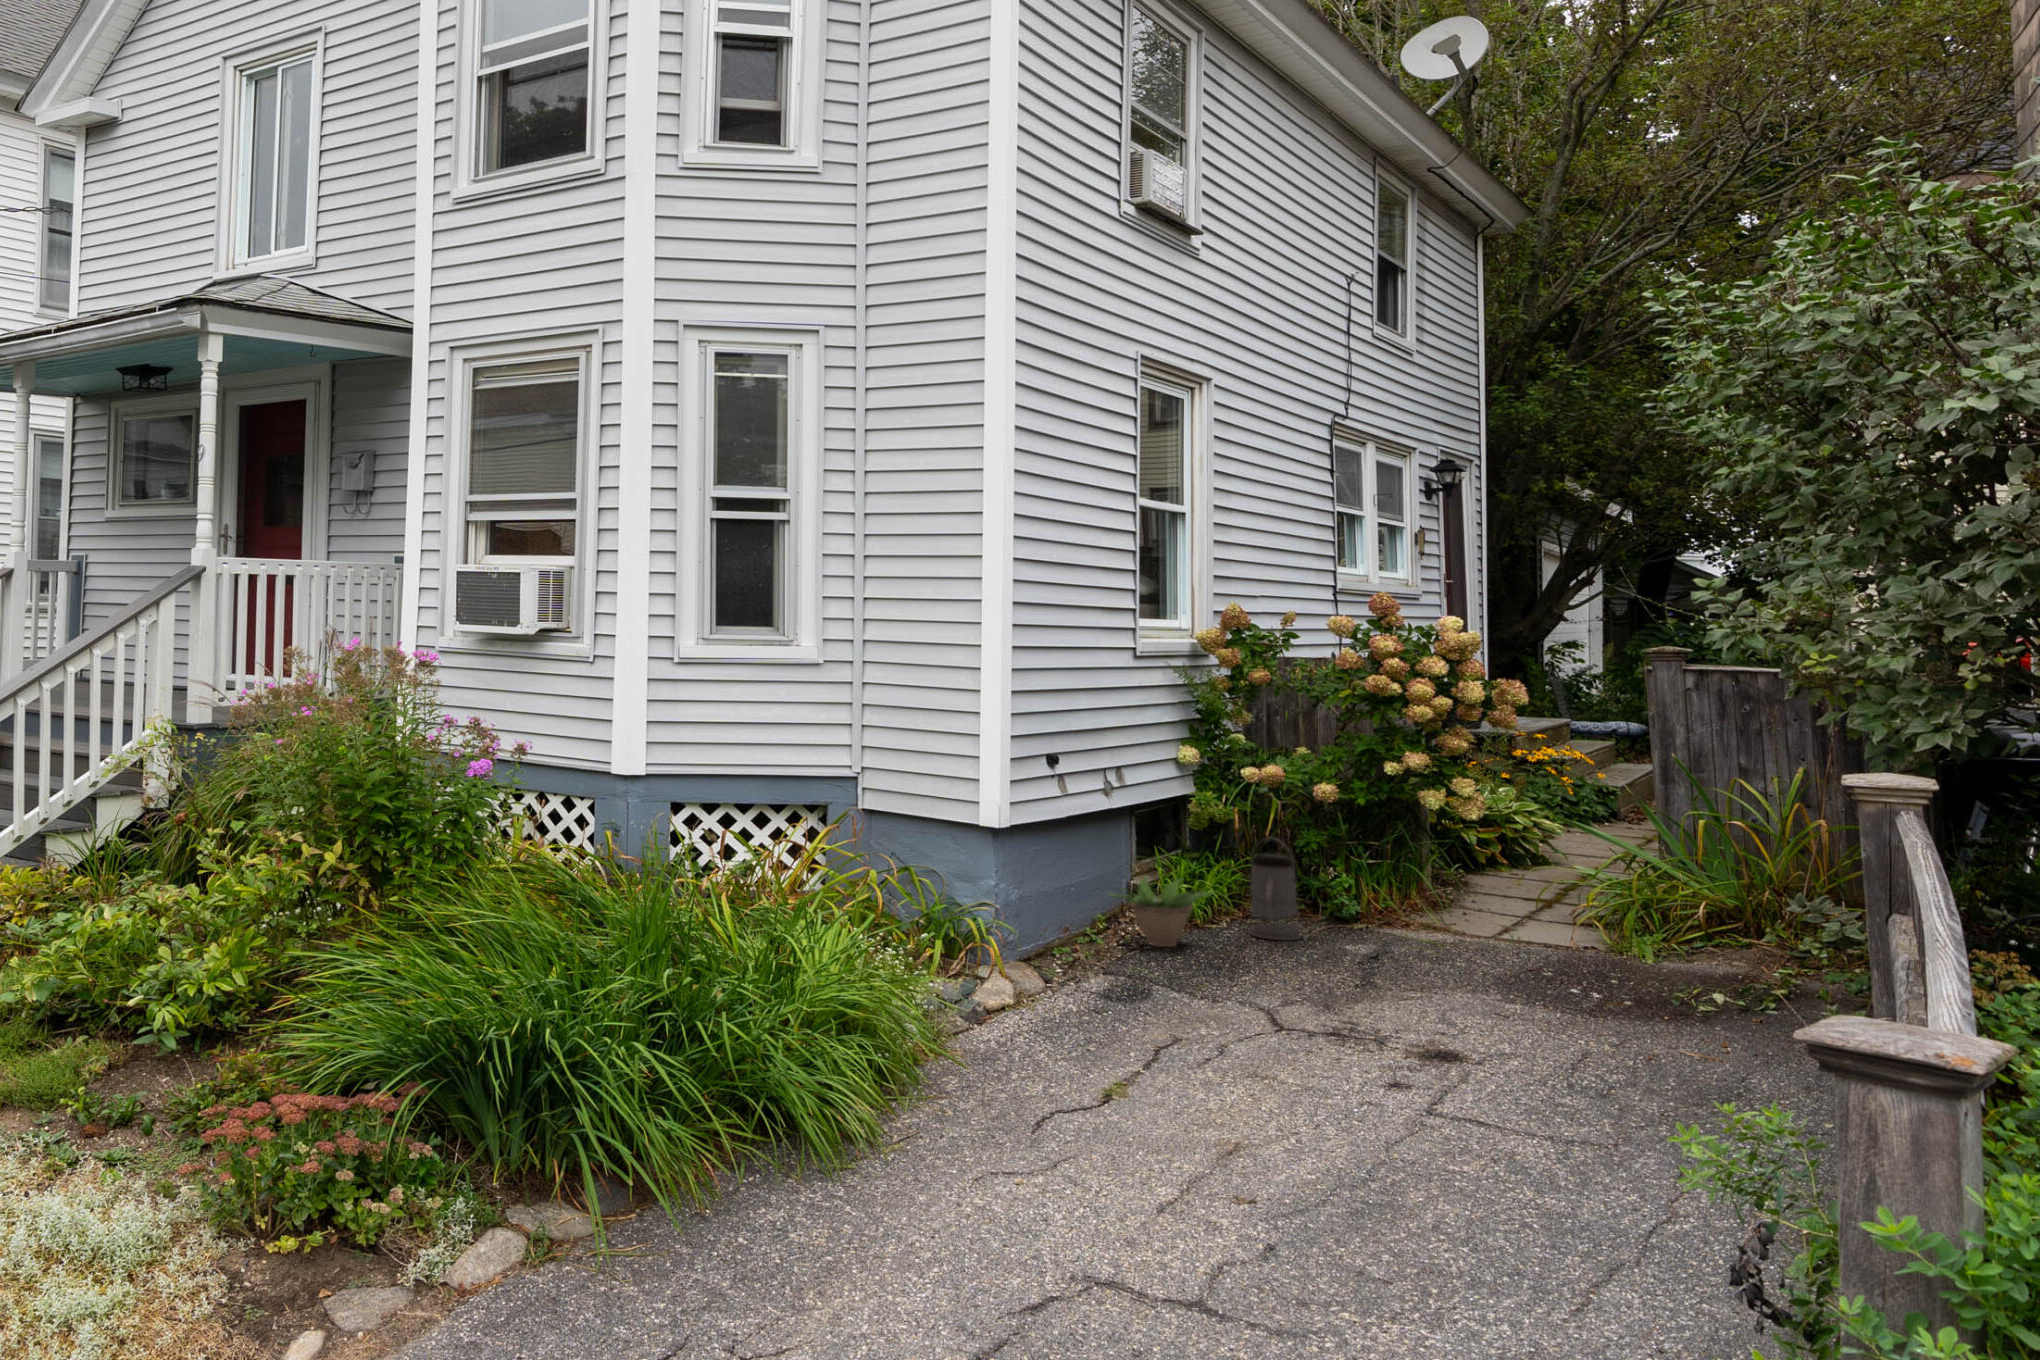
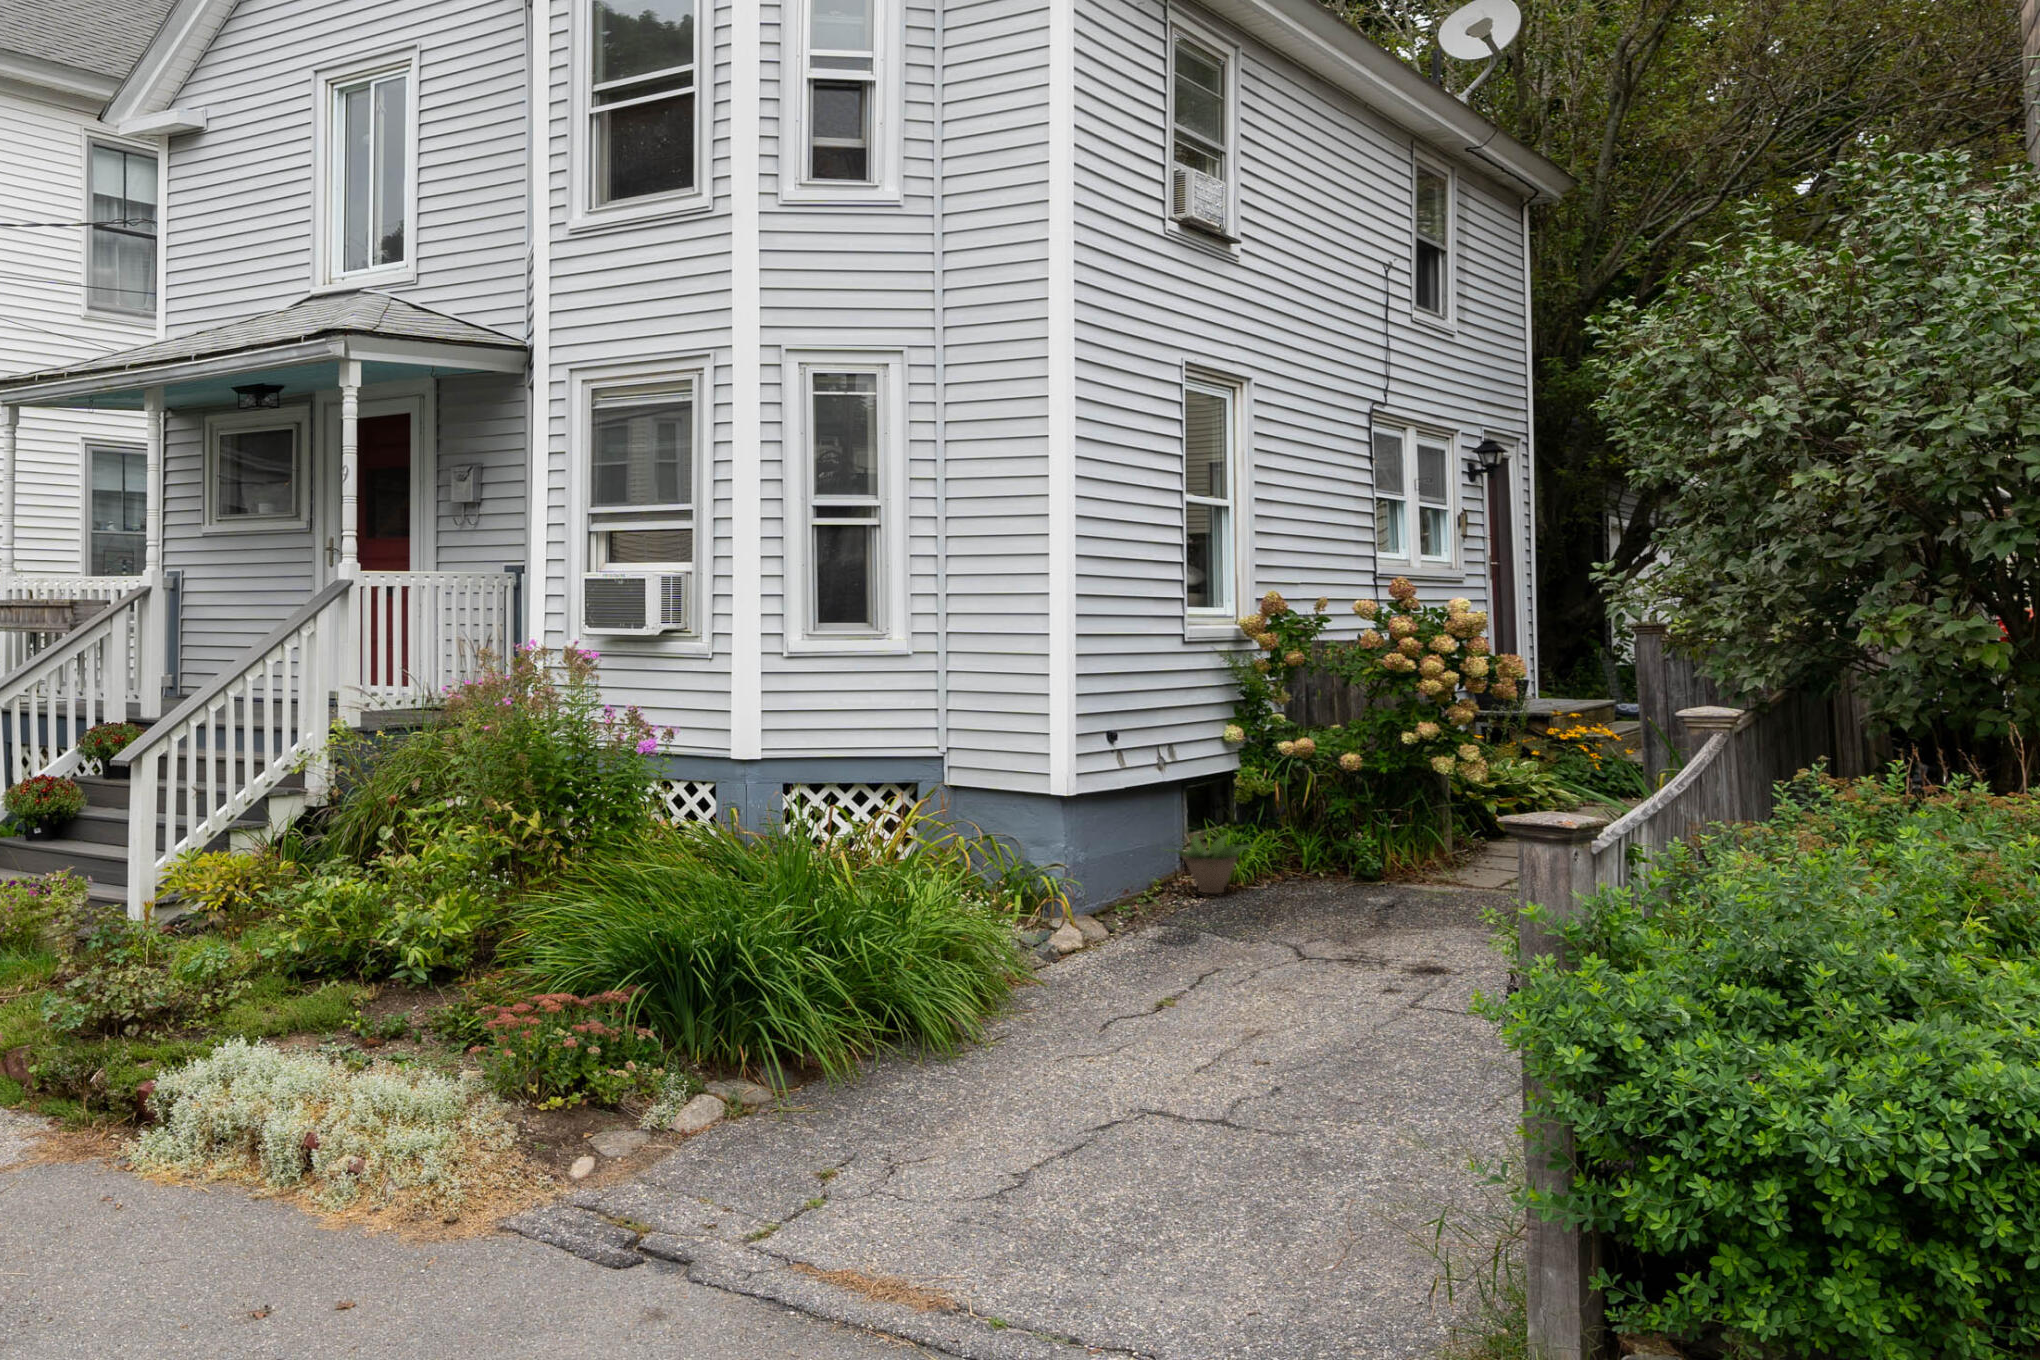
watering can: present [1250,853,1302,940] -> none [1288,797,1333,885]

